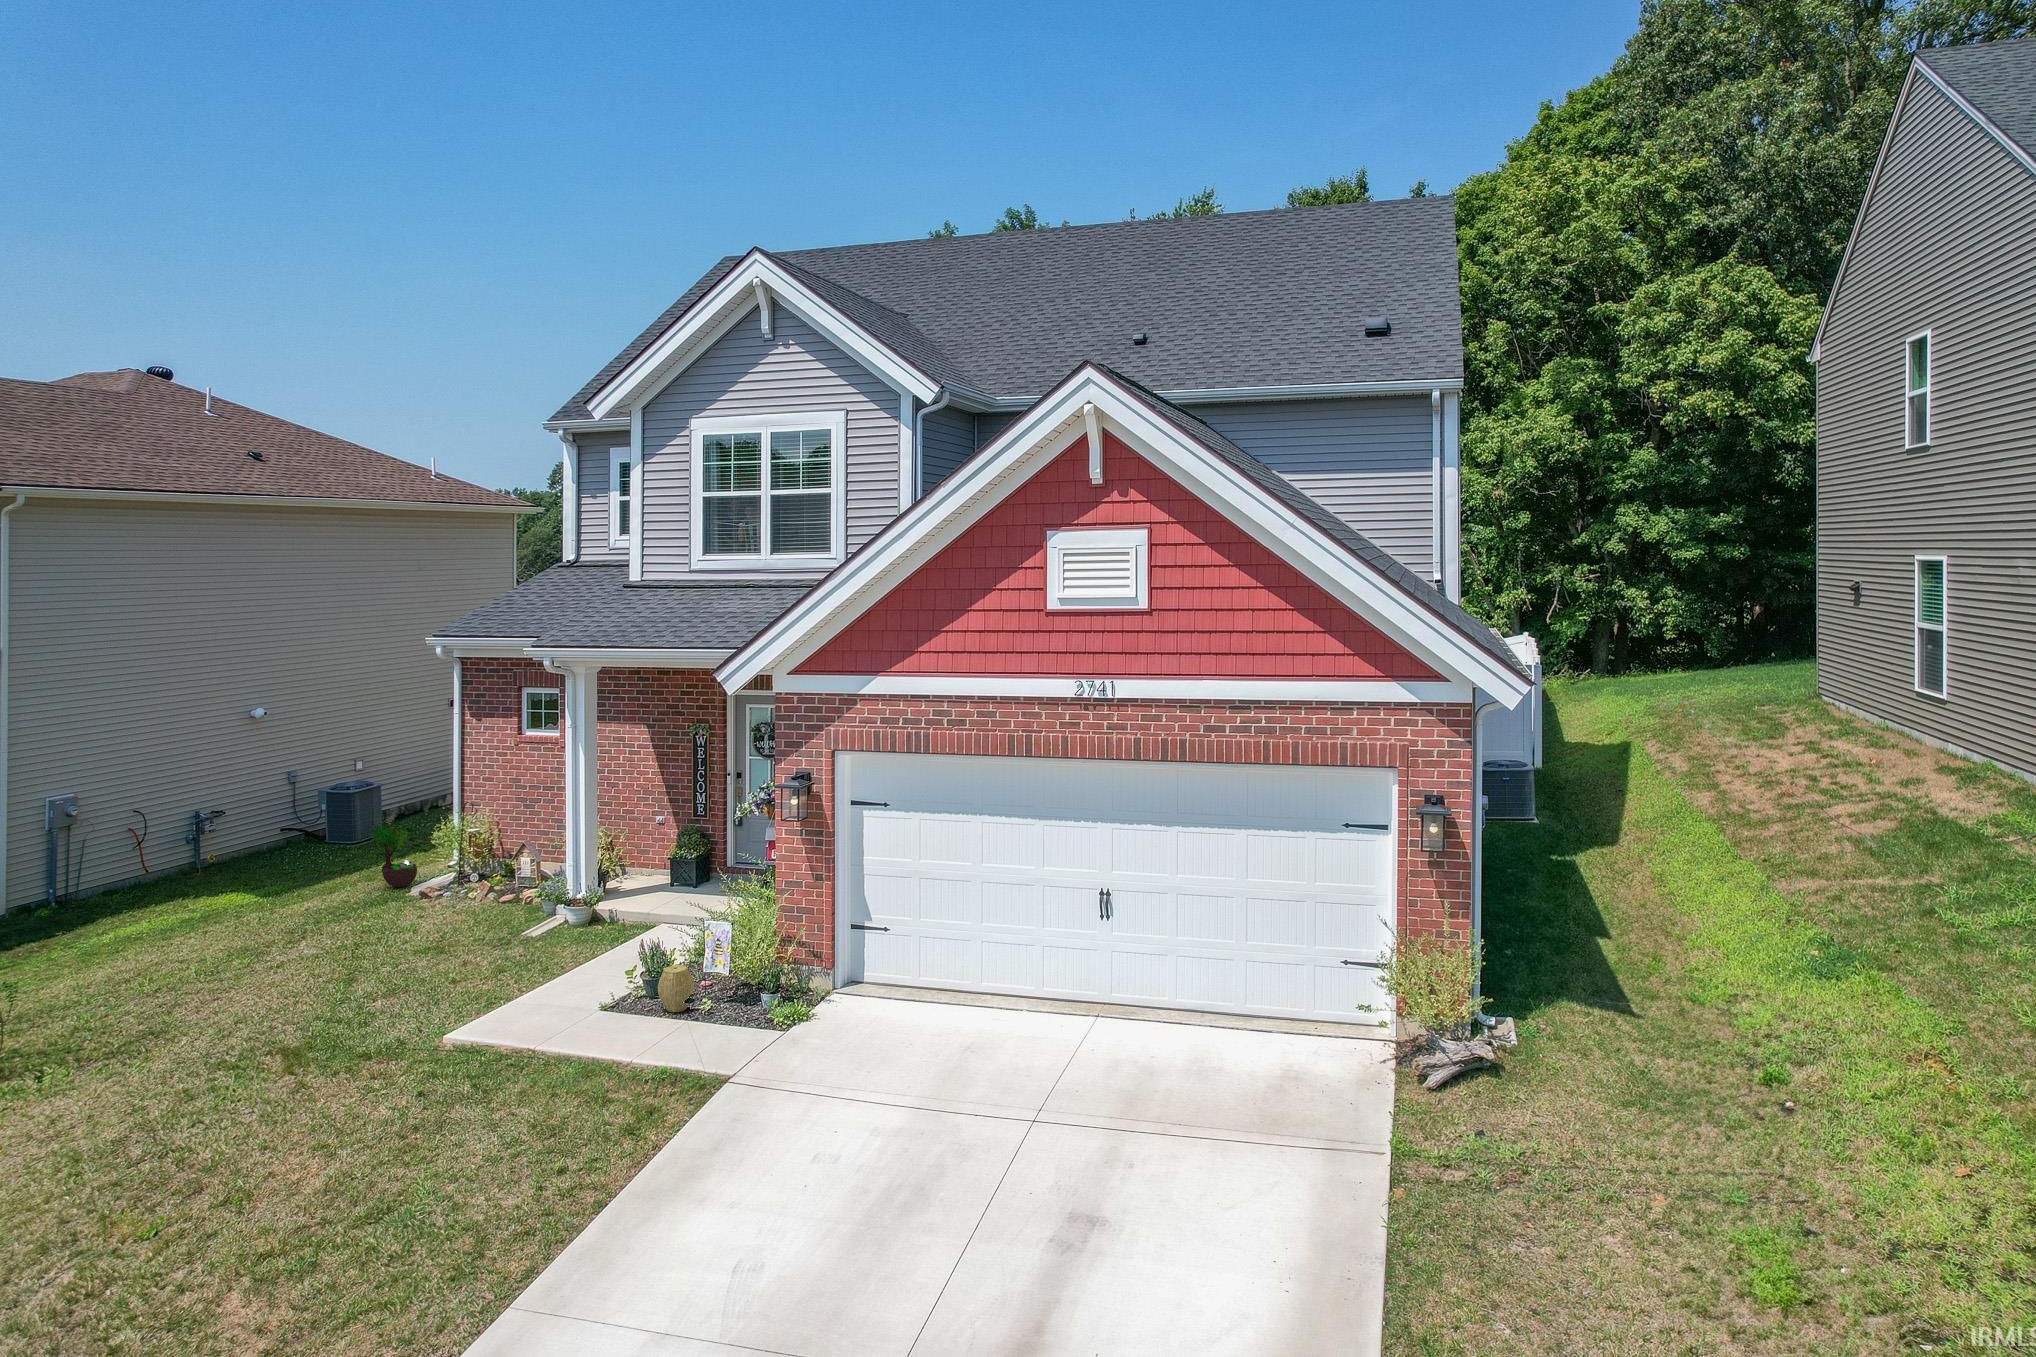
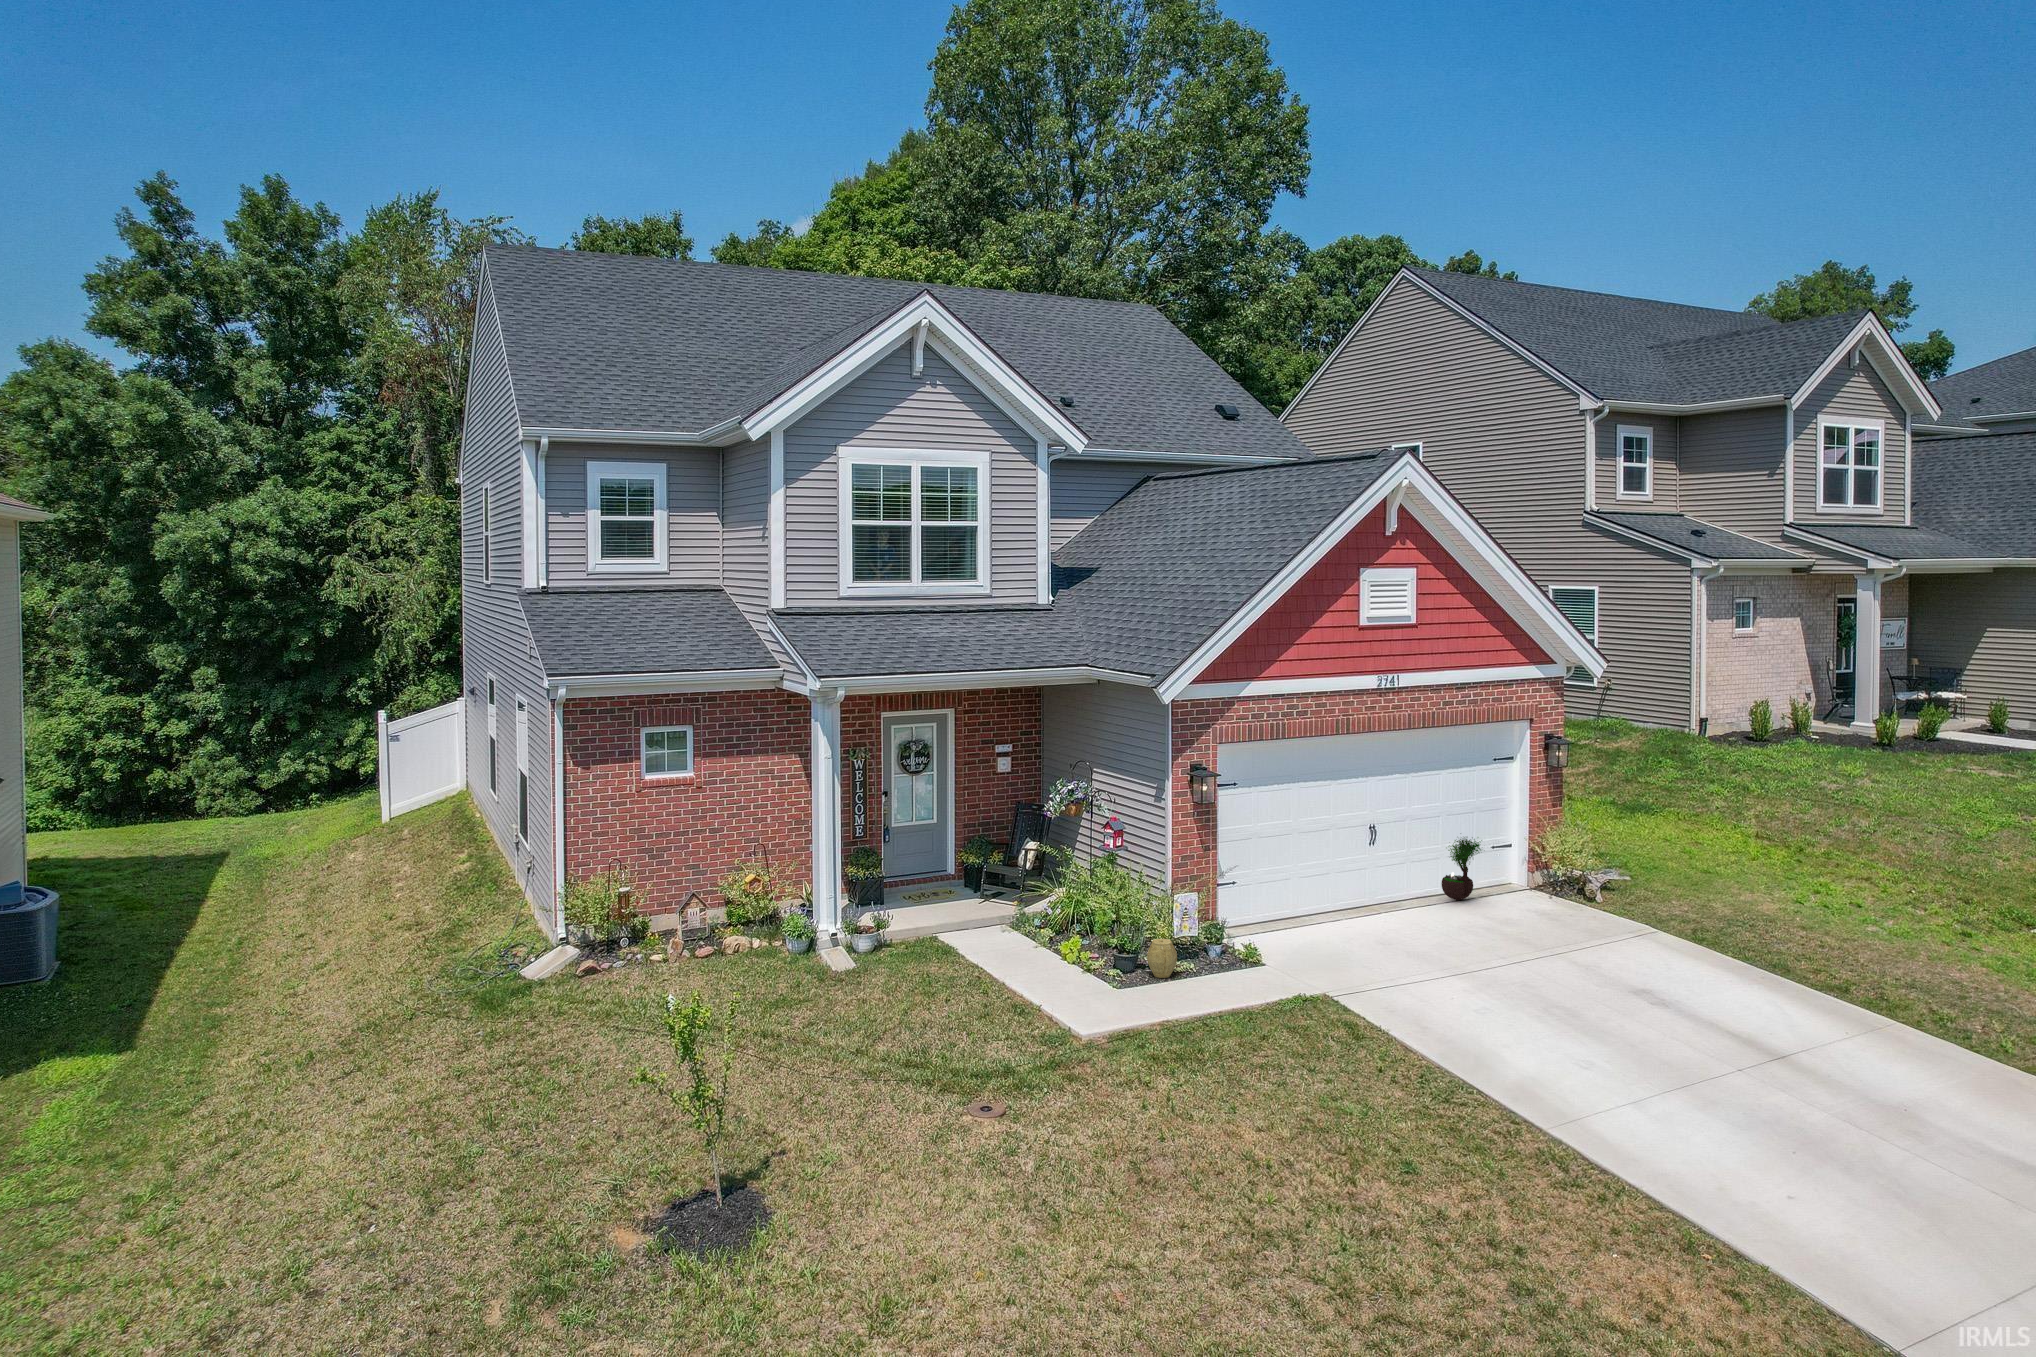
potted tree: present [370,823,417,887] -> present [1441,837,1482,900]

